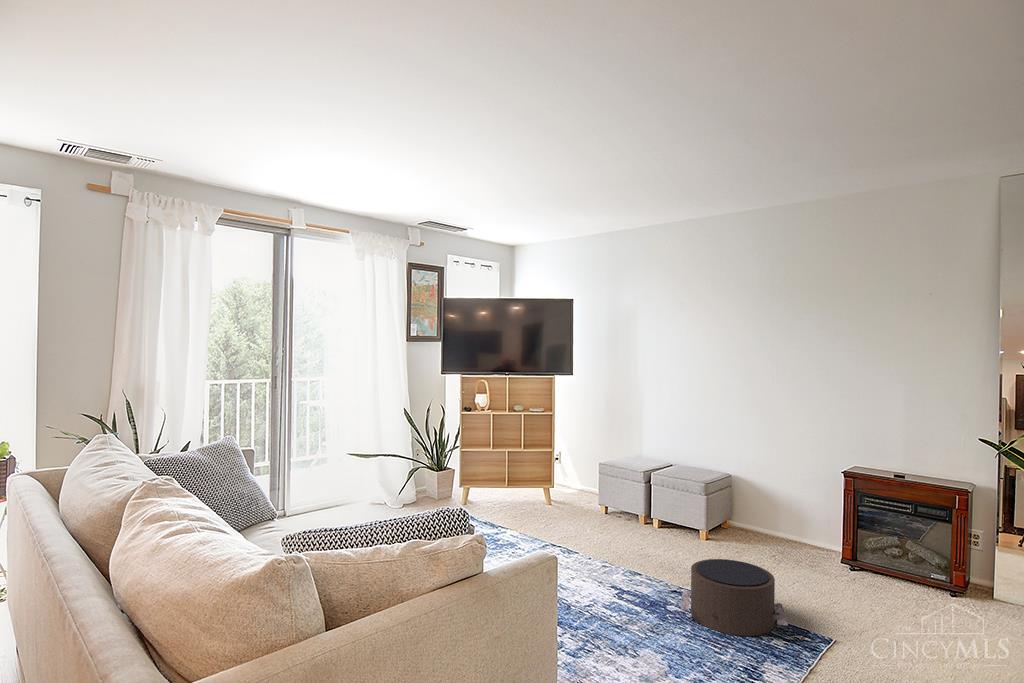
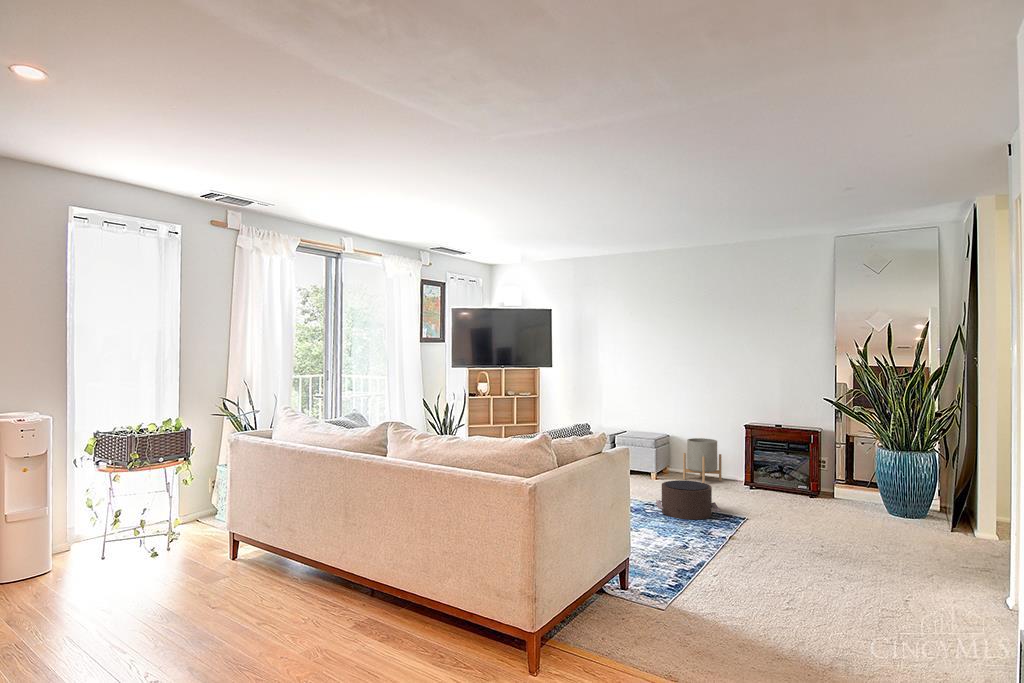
planter: none [746,482,805,553] -> present [683,438,722,483]

